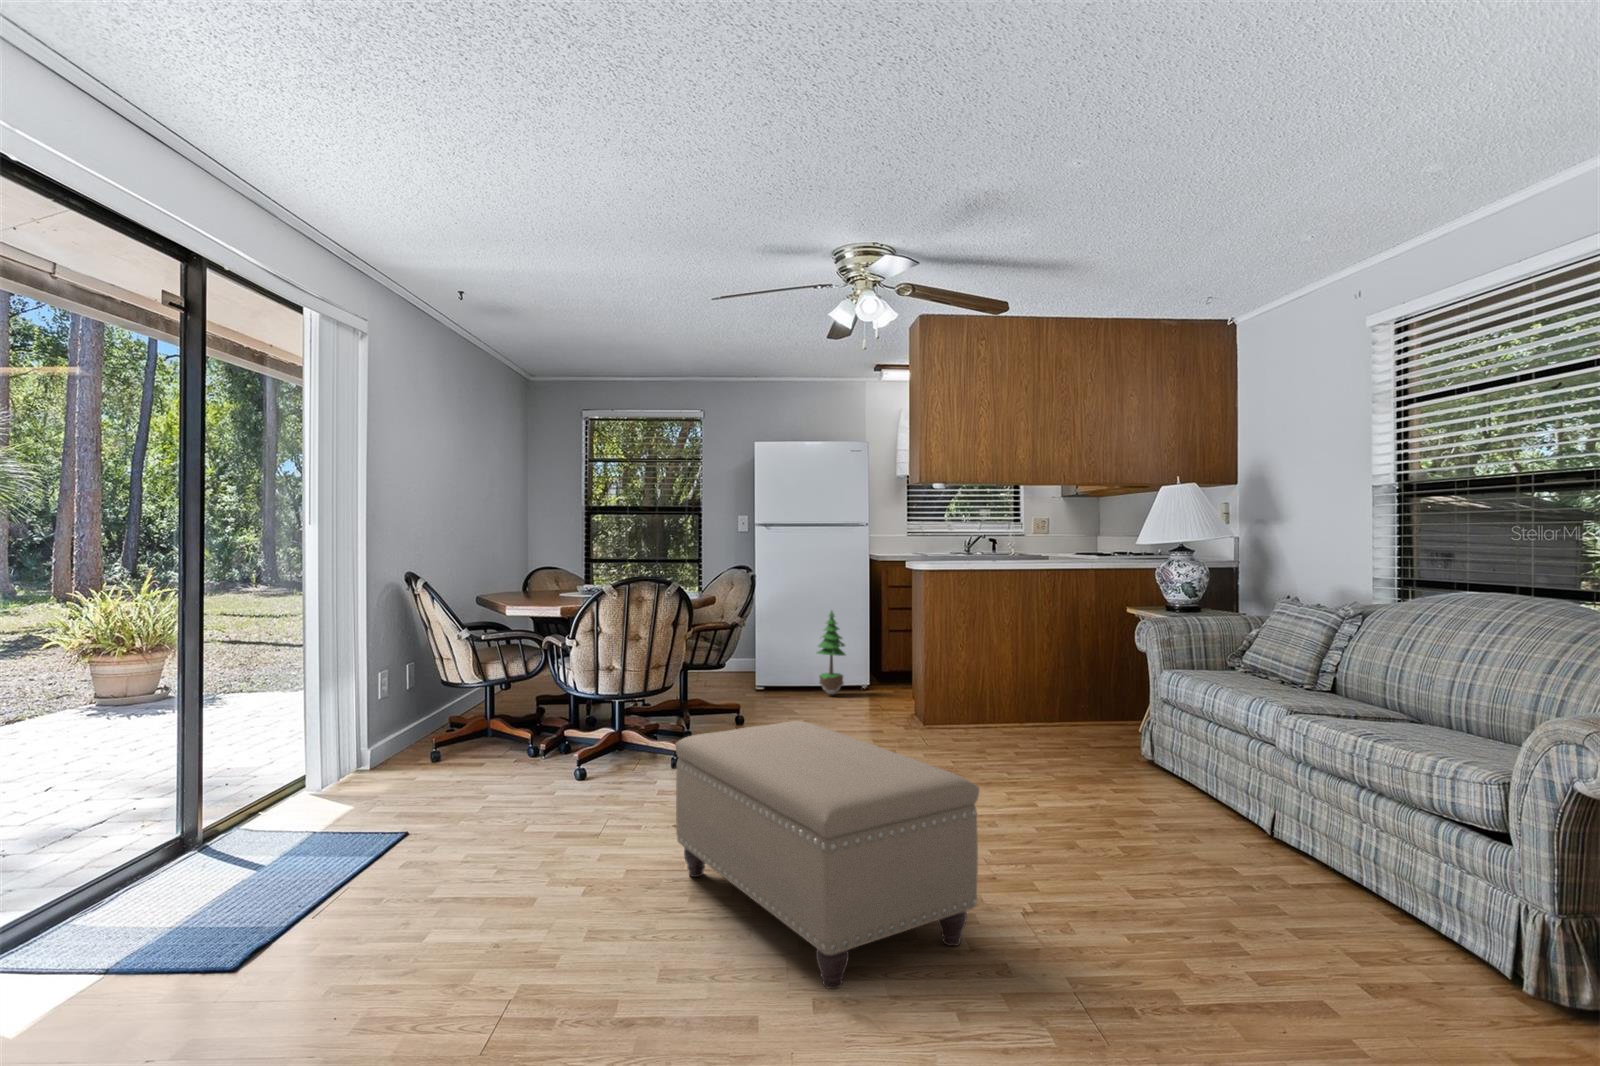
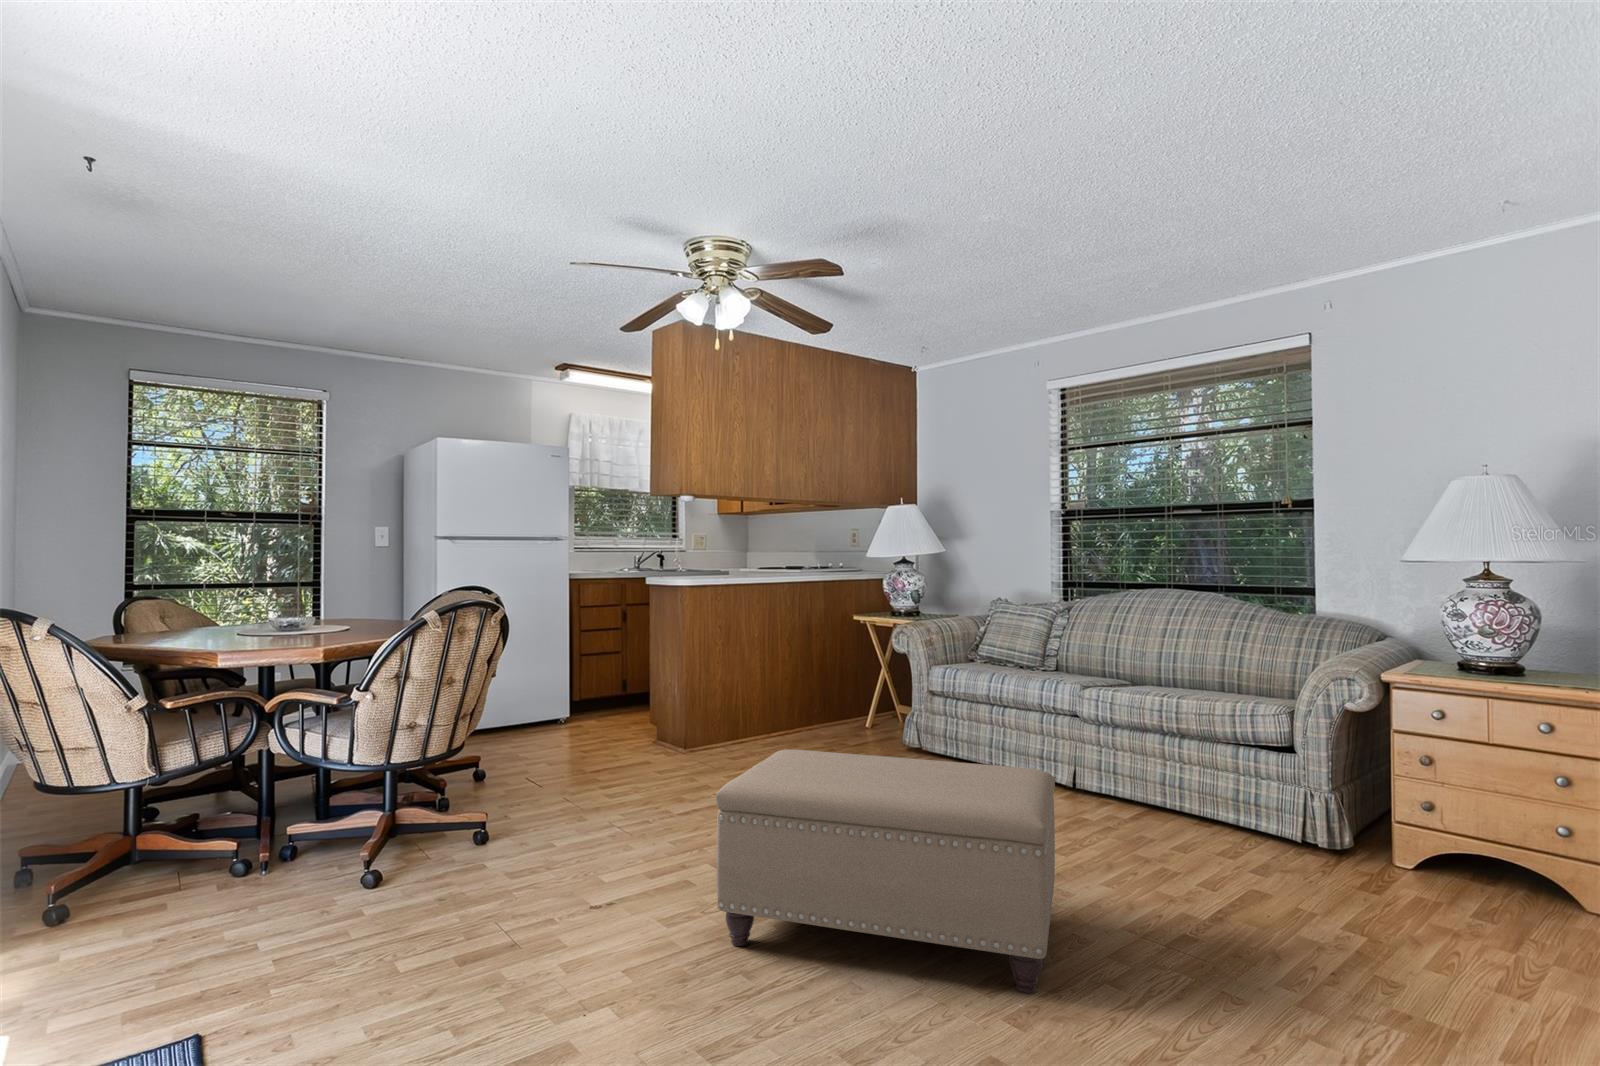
potted tree: present [817,611,845,695] -> none [512,635,549,735]

